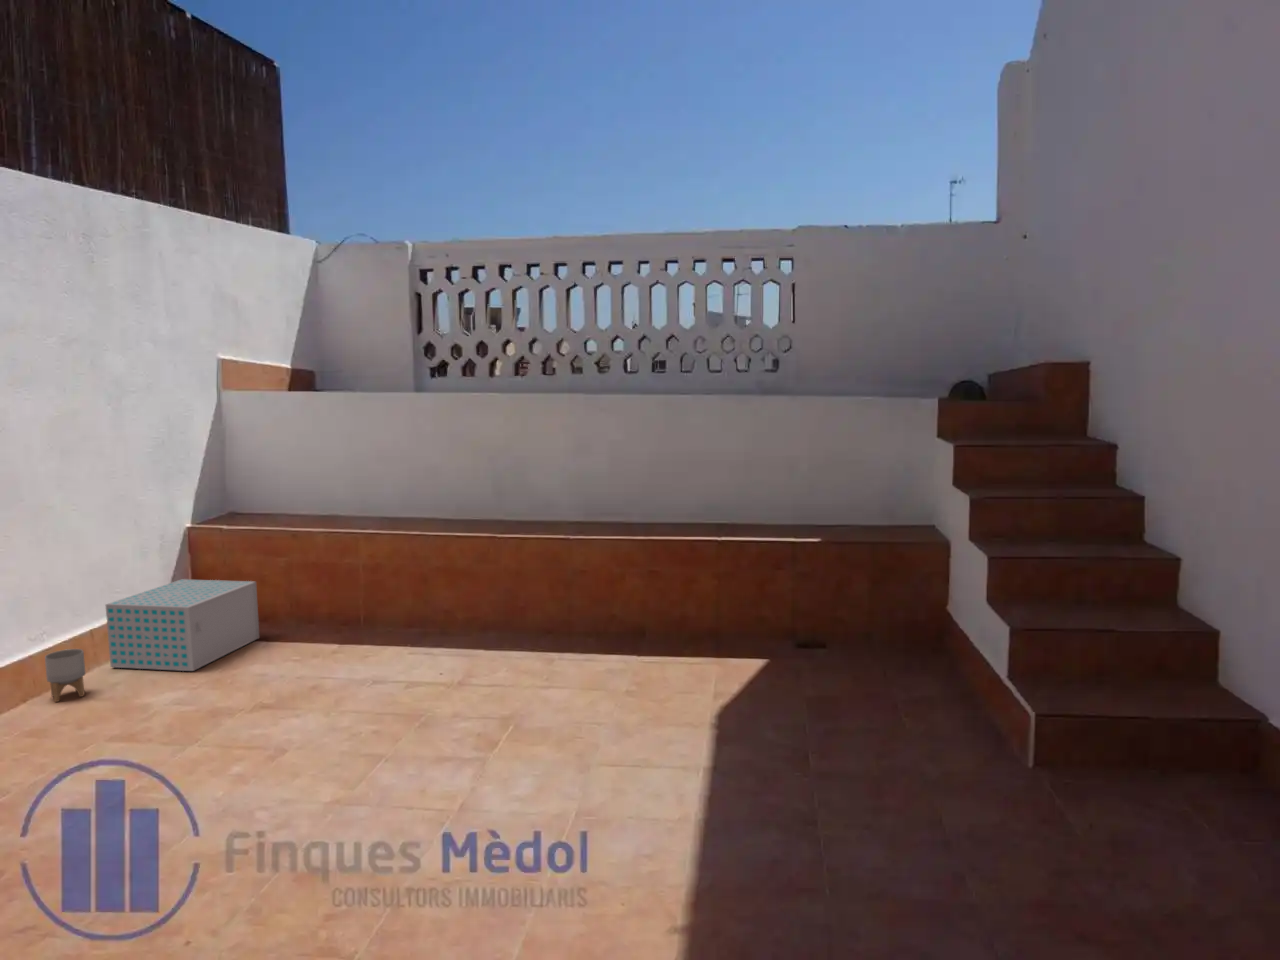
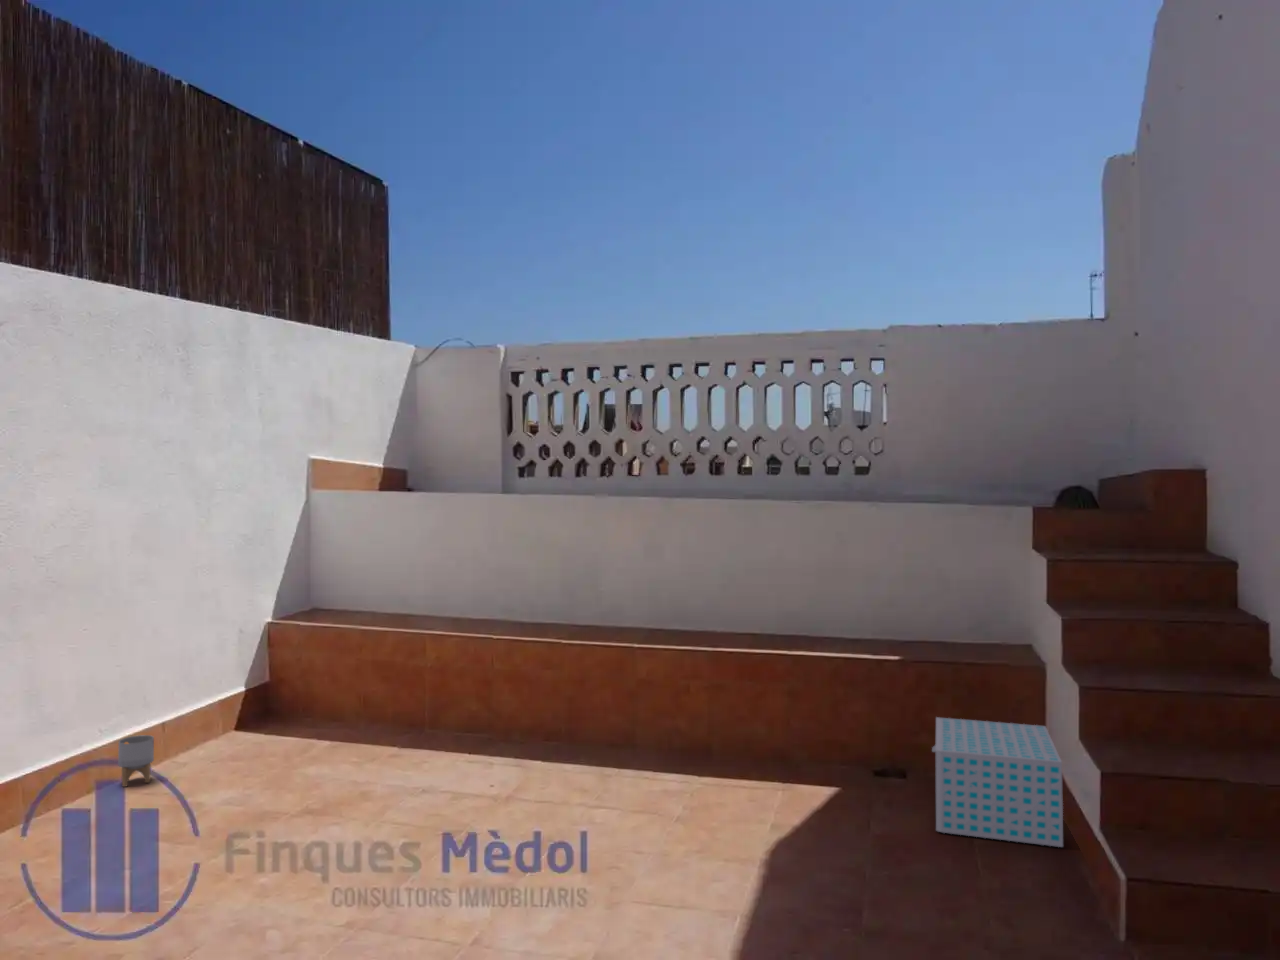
storage box: present [106,579,259,671] -> present [932,717,1063,847]

